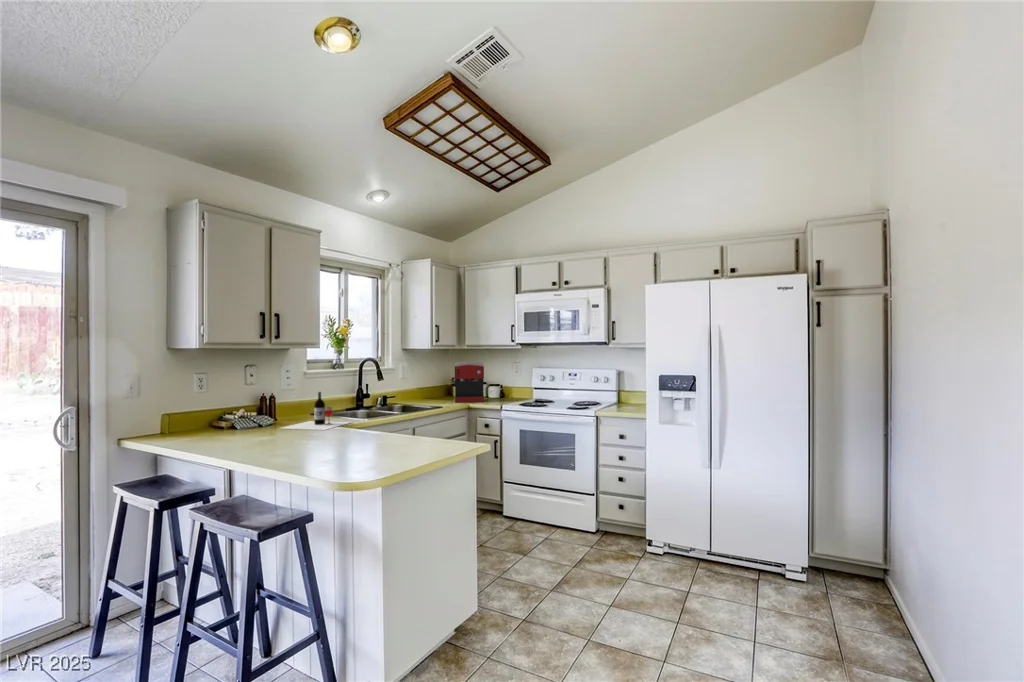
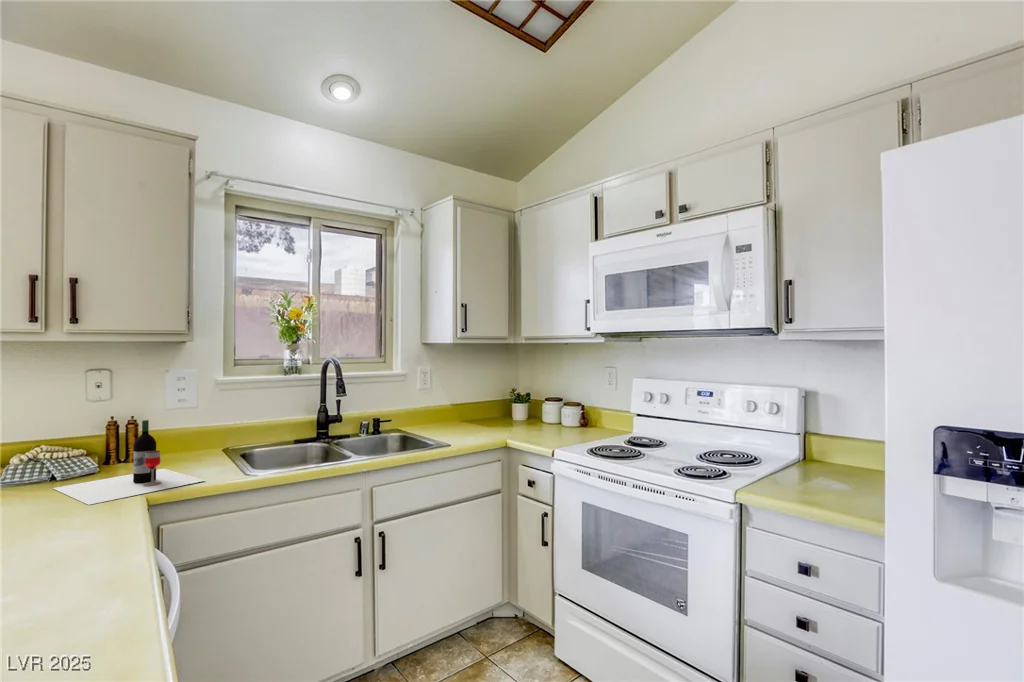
coffee maker: present [455,361,484,403] -> none [491,364,550,436]

